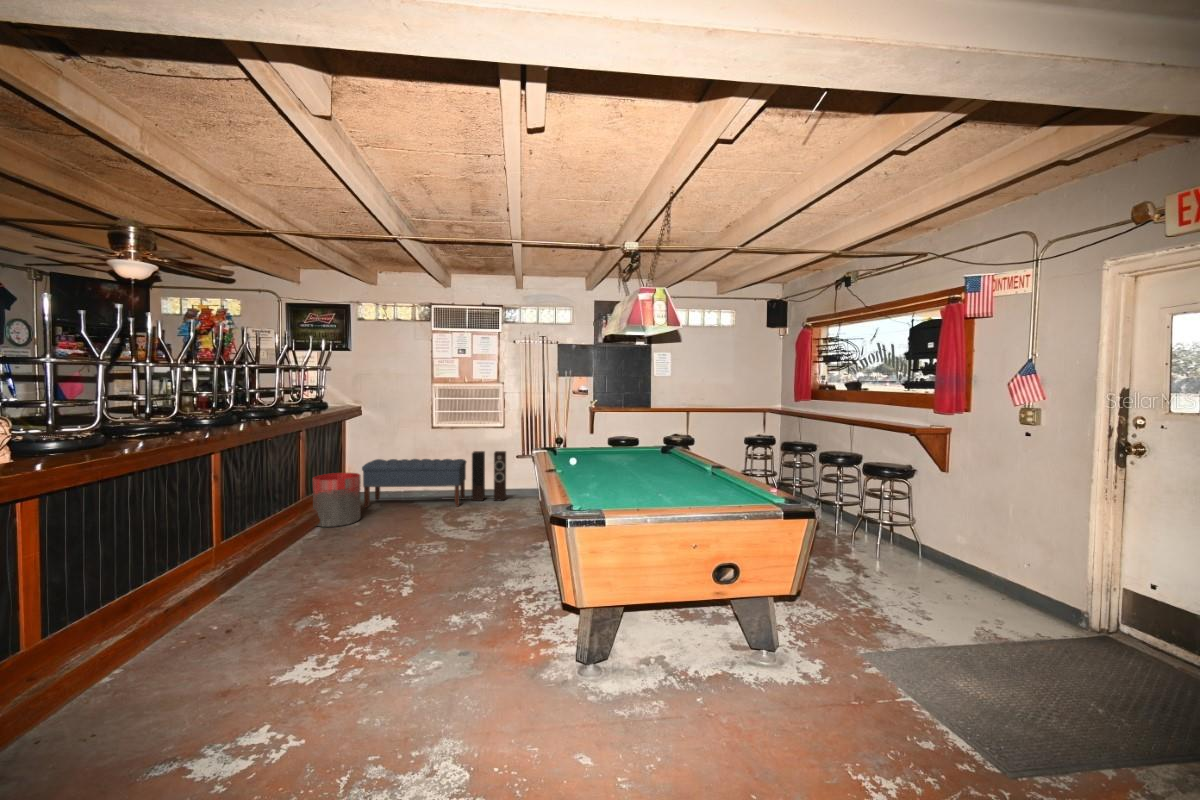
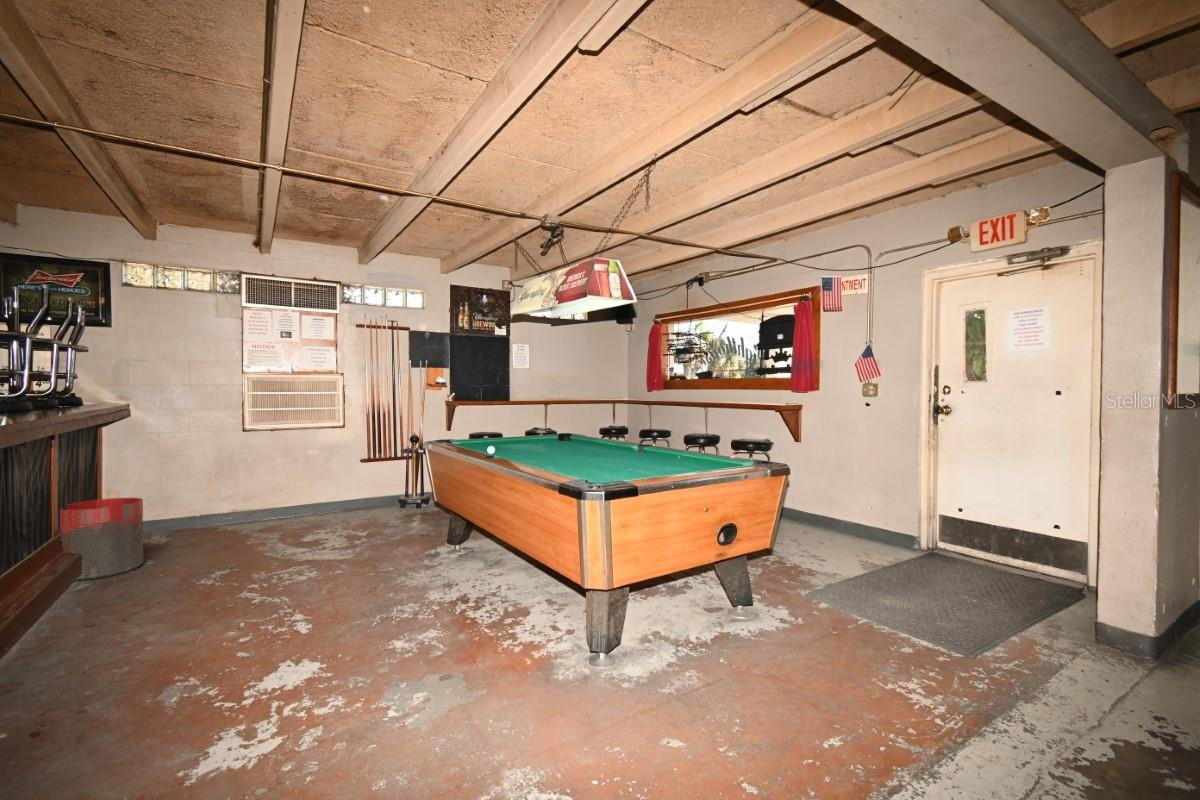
speaker: present [472,451,506,501] -> none [303,457,350,523]
bench: present [362,459,466,508] -> none [132,471,292,548]

